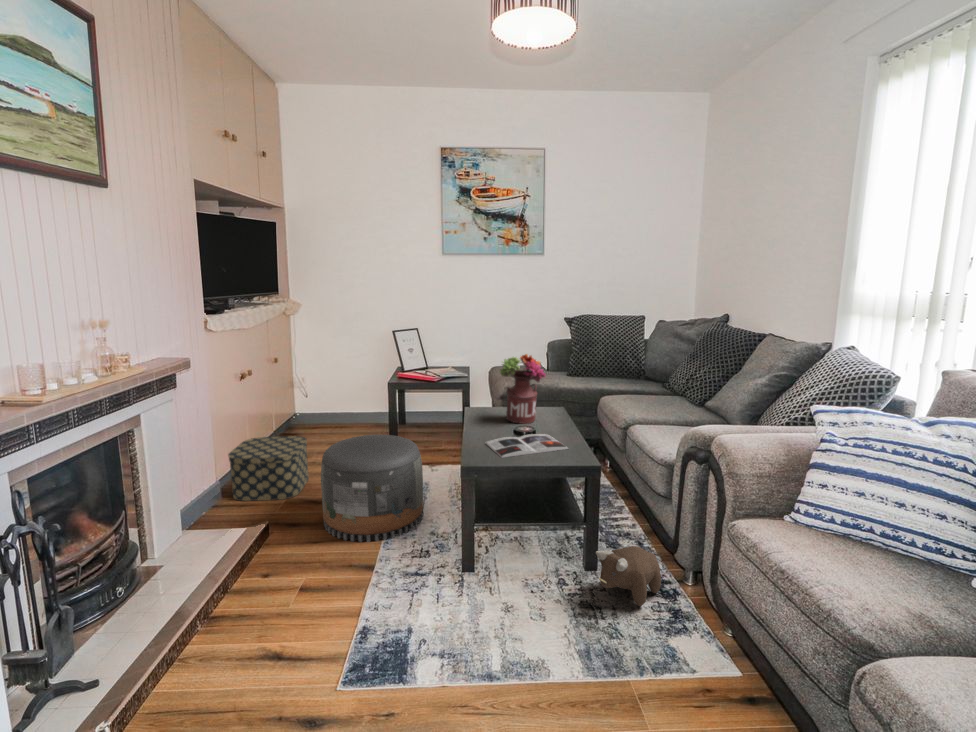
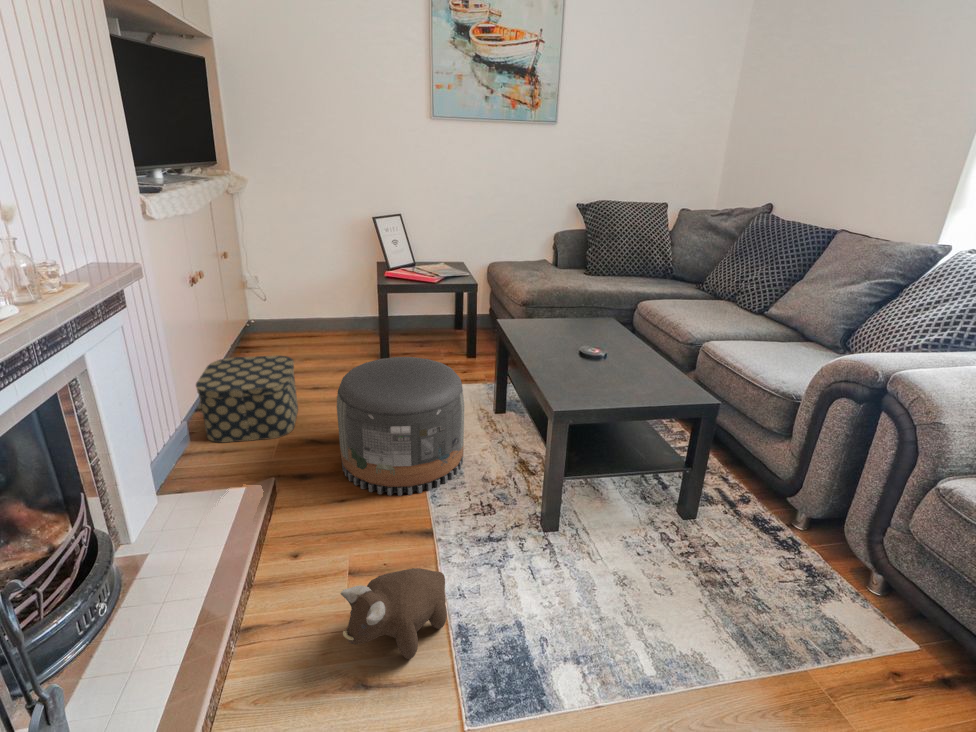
flower arrangement: present [499,354,546,424] -> none [560,255,620,342]
magazine: present [486,434,569,457] -> none [563,359,669,396]
plush toy: present [596,546,661,606] -> present [340,568,447,659]

